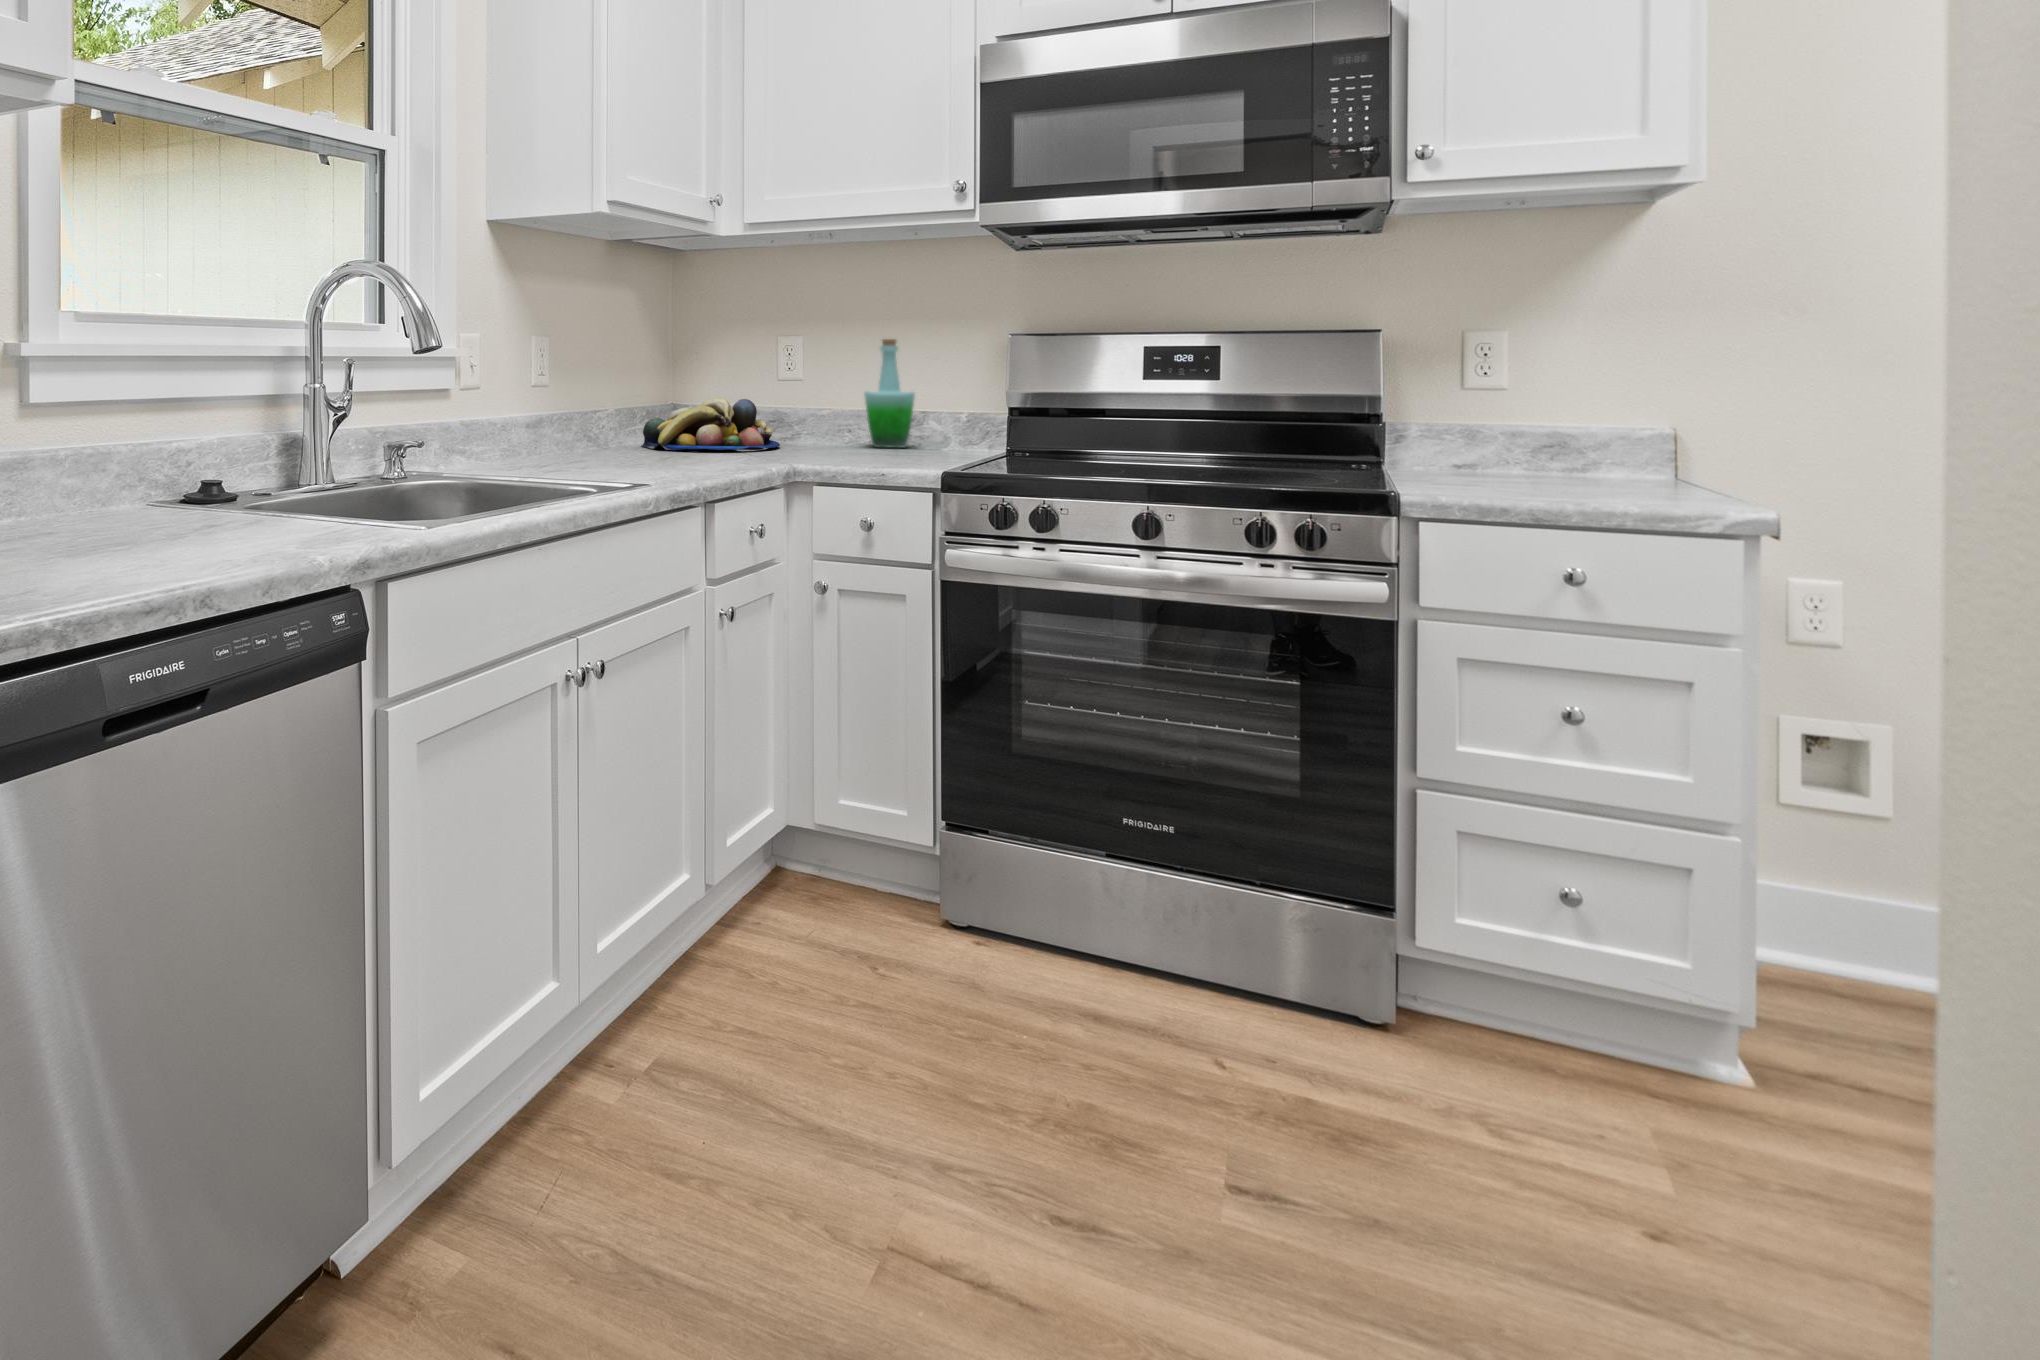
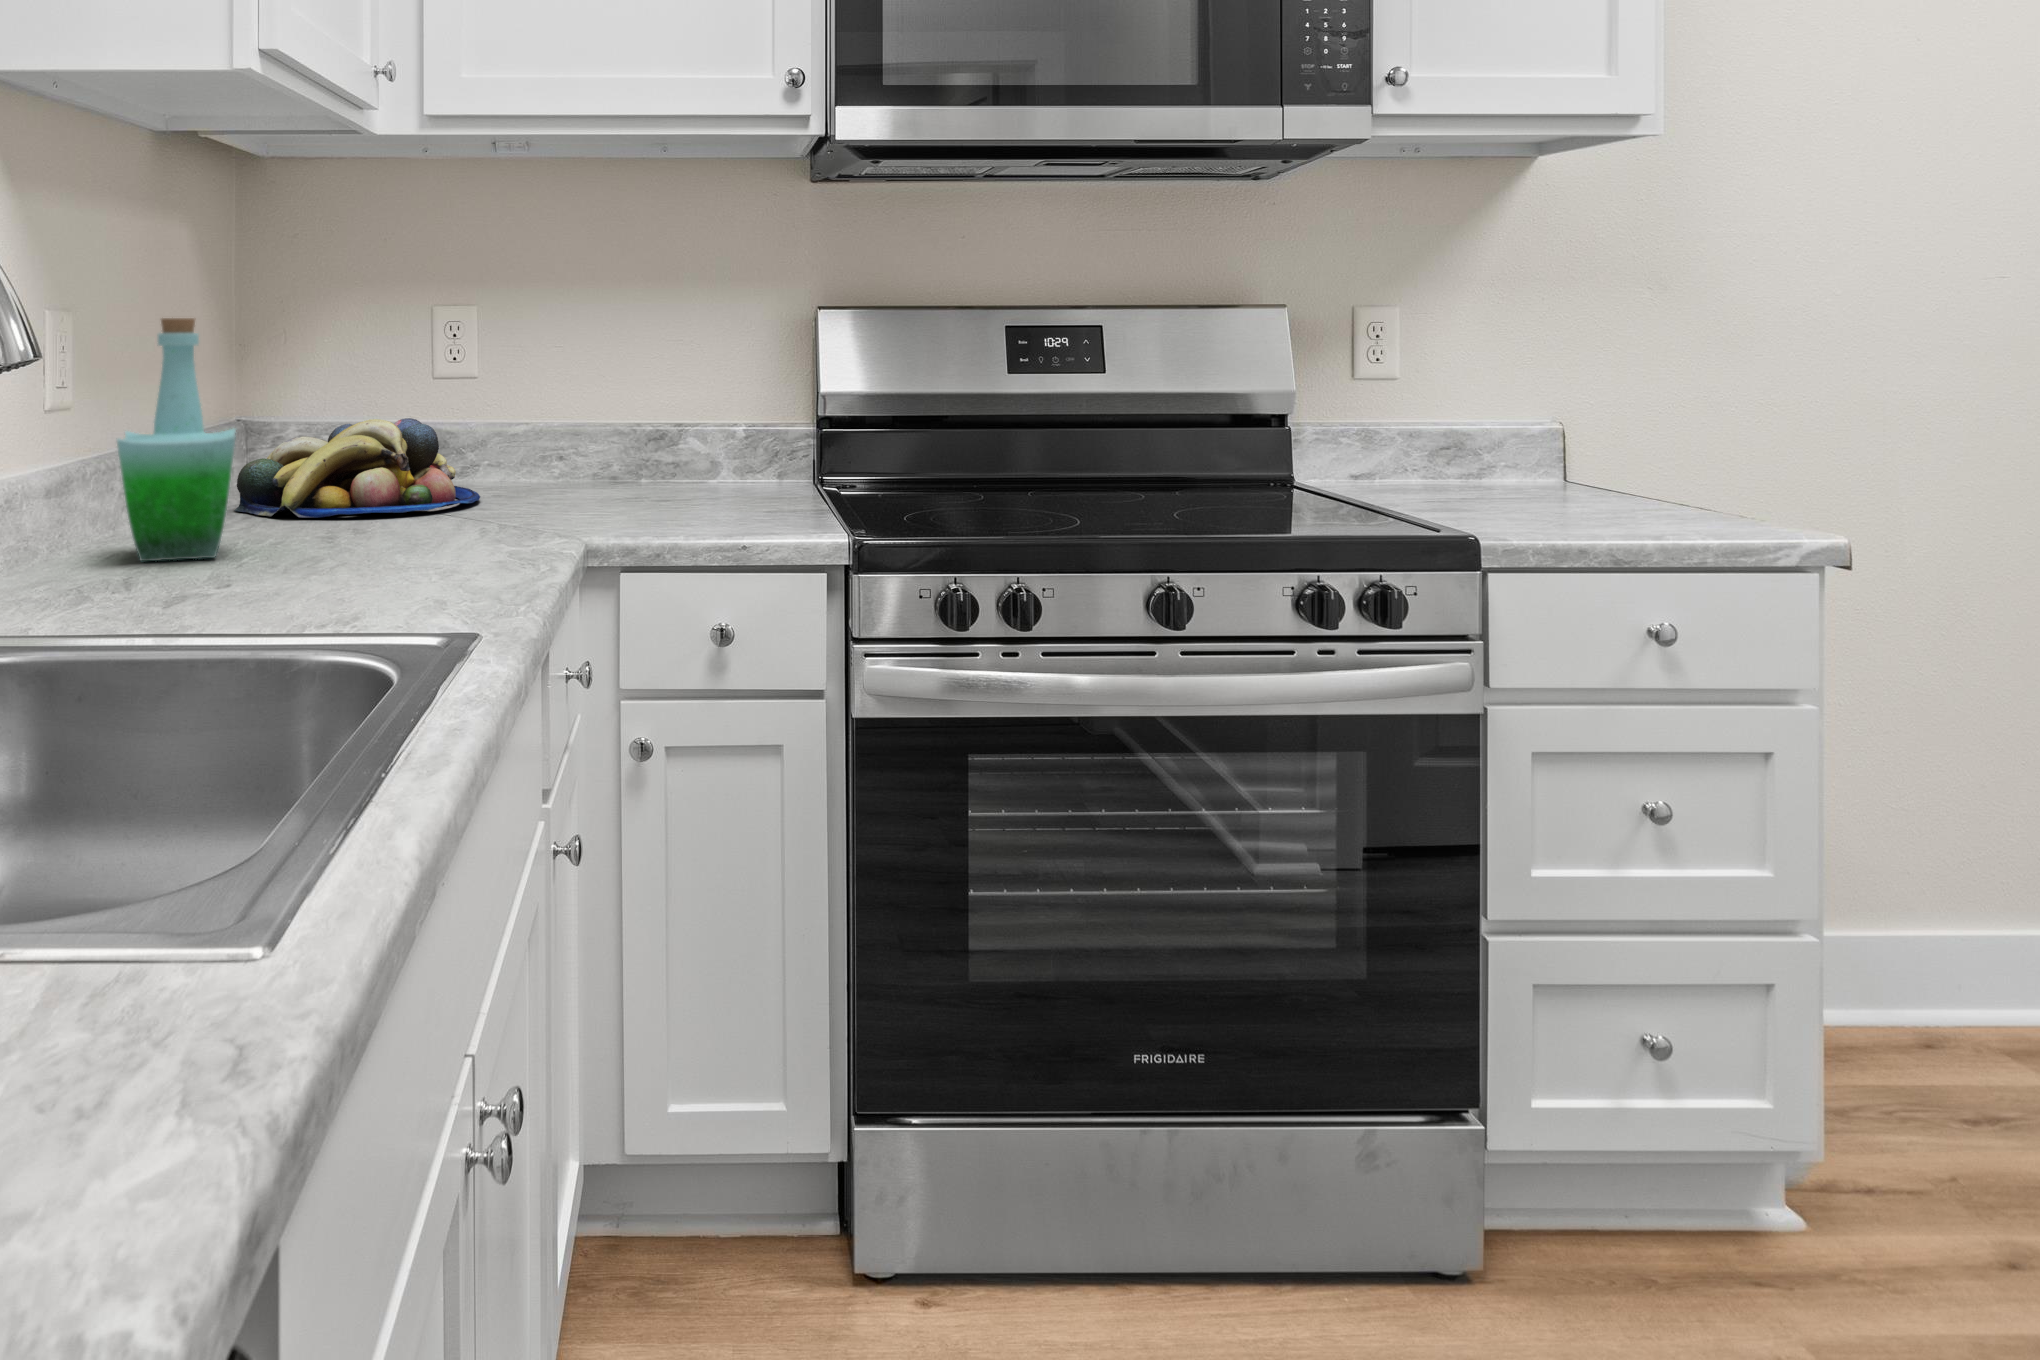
bottle: present [864,339,915,448] -> present [117,318,236,561]

